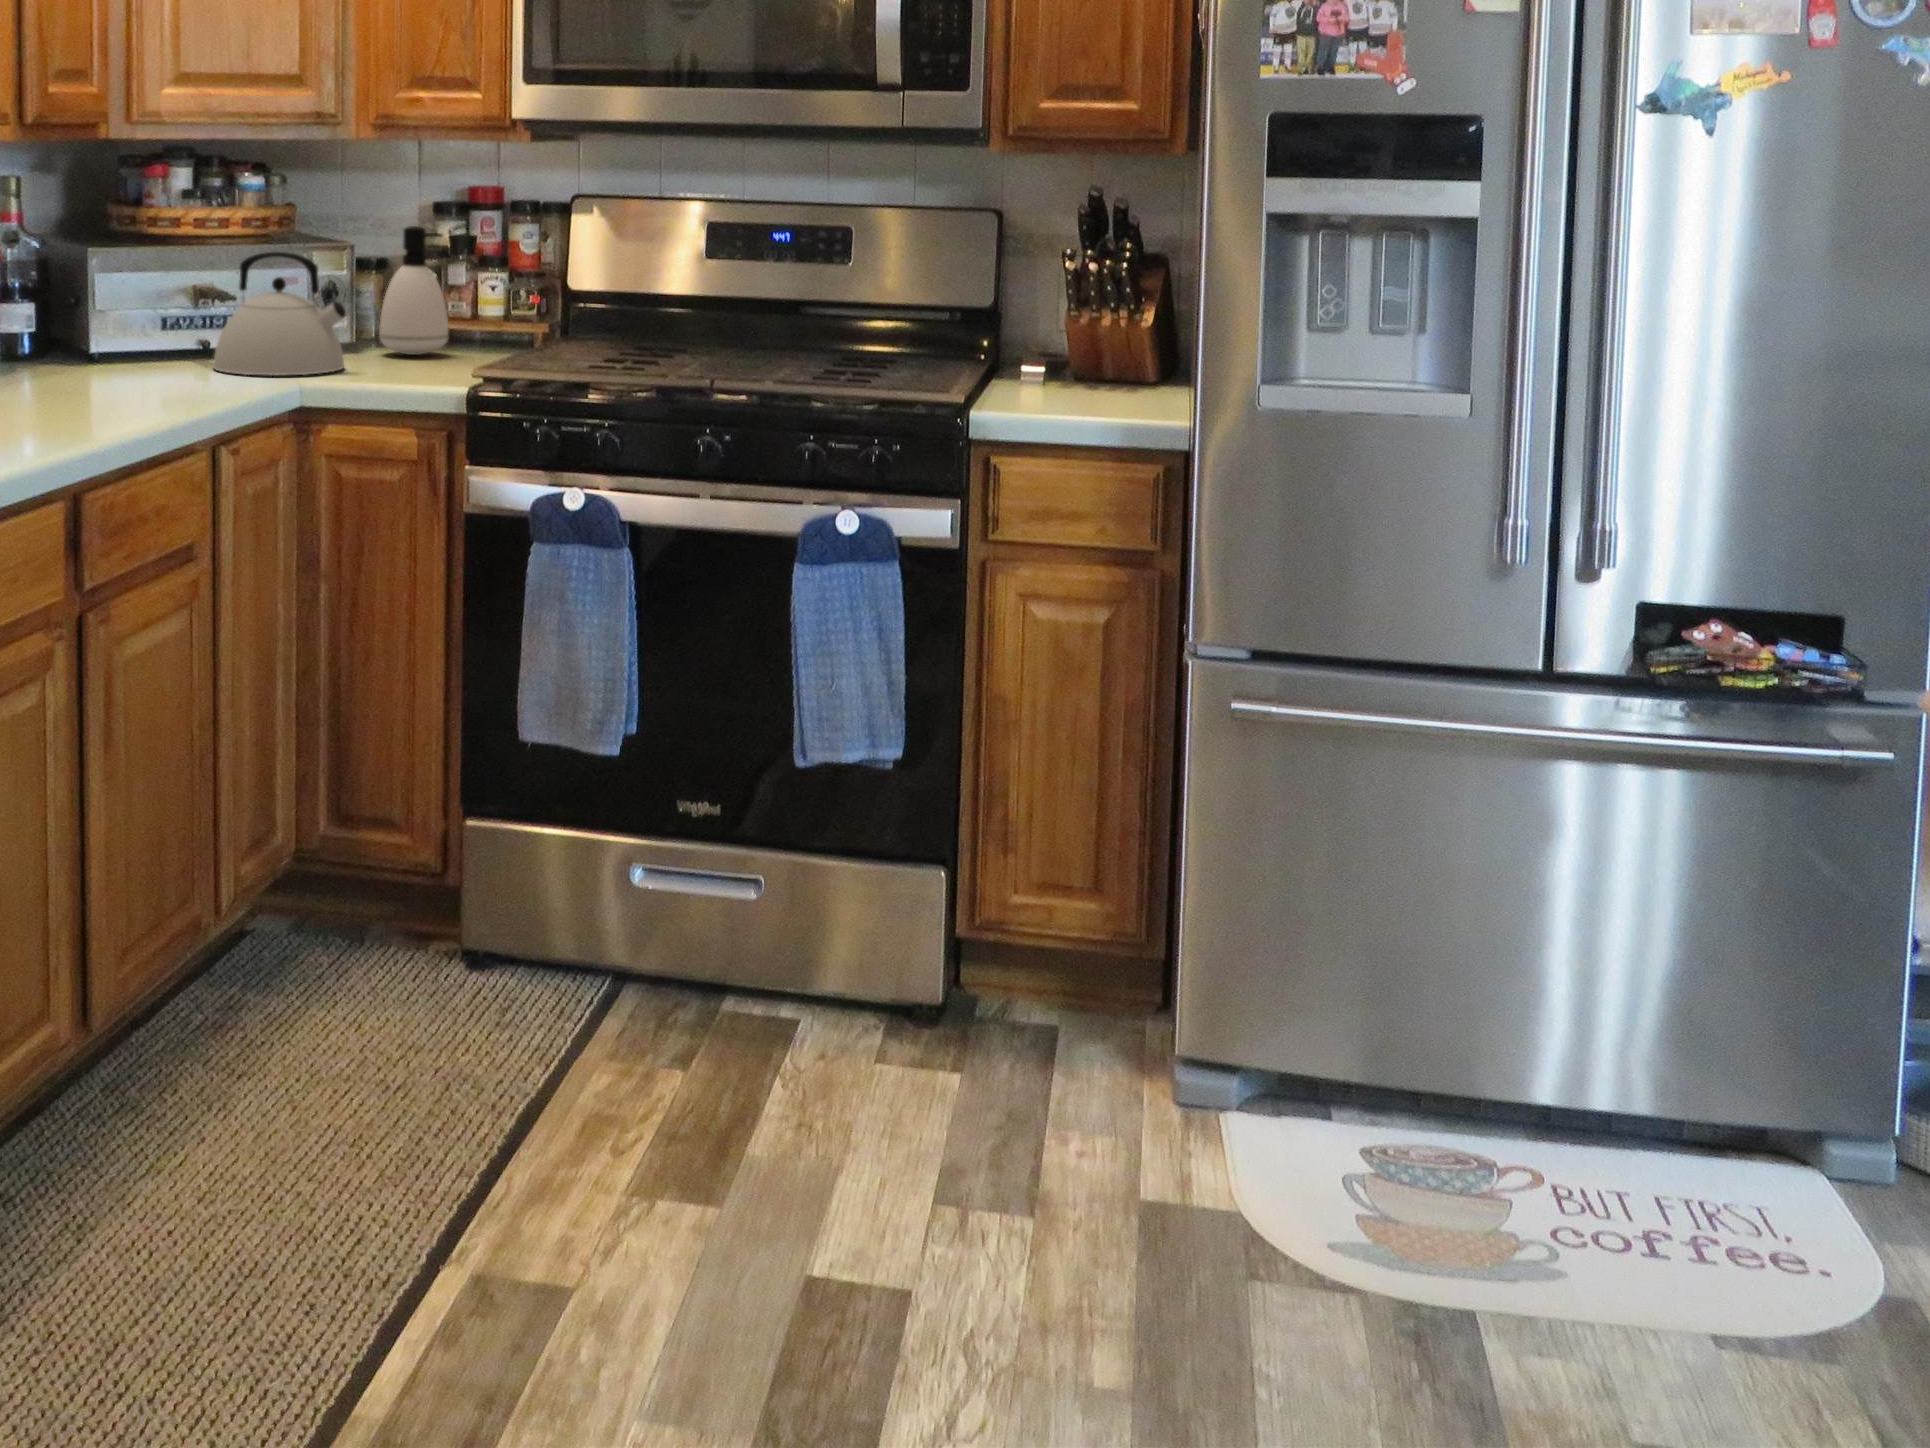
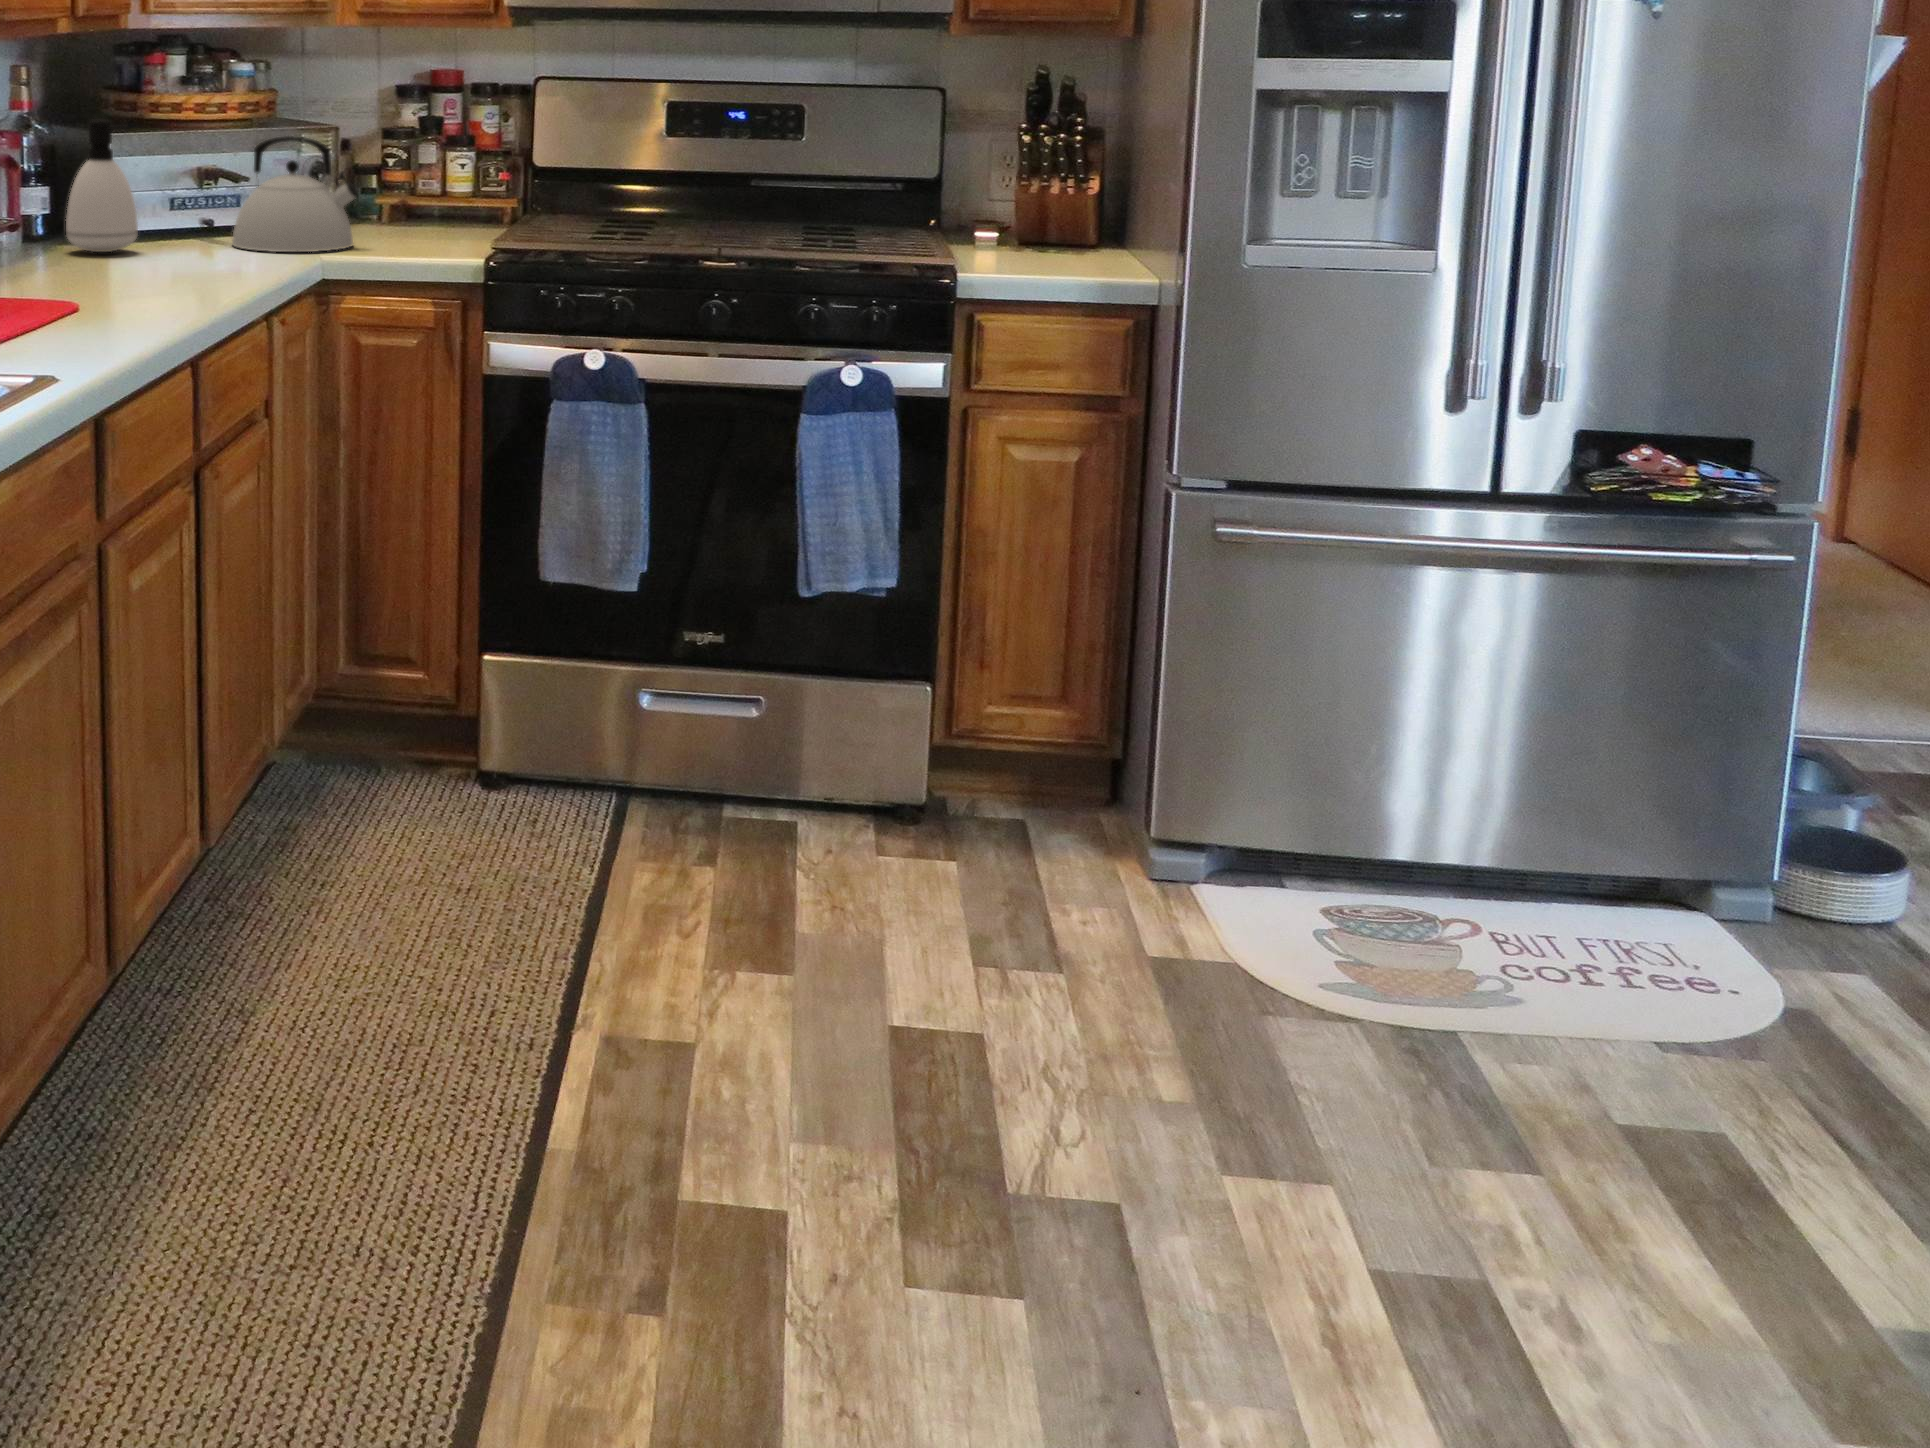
soap dispenser: present [379,226,448,355] -> present [66,119,138,252]

